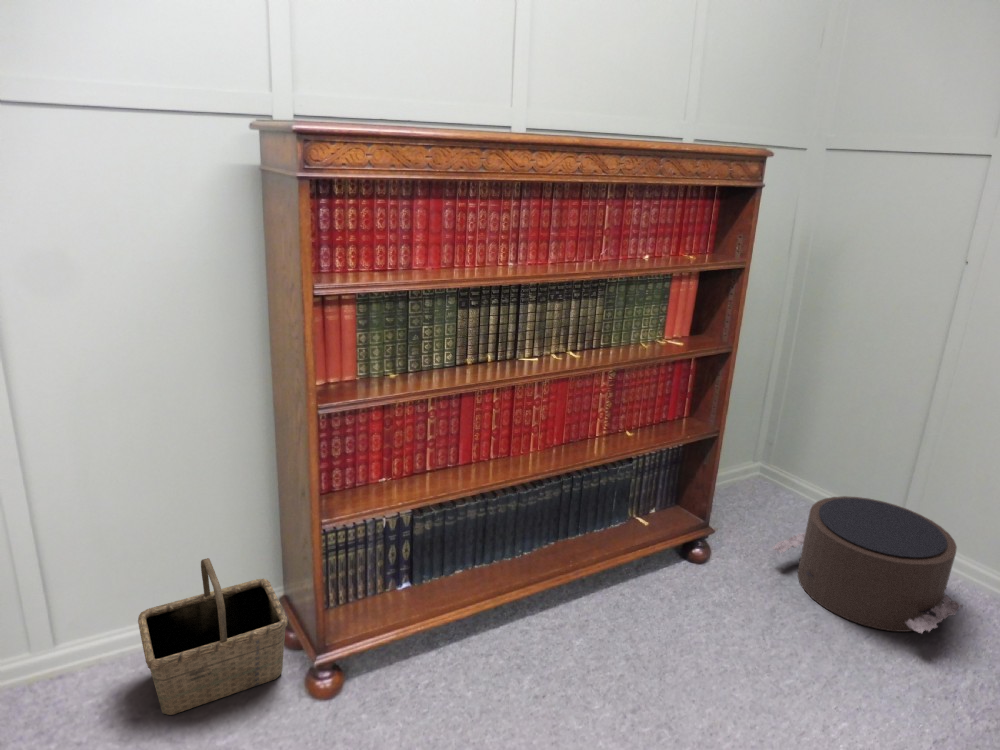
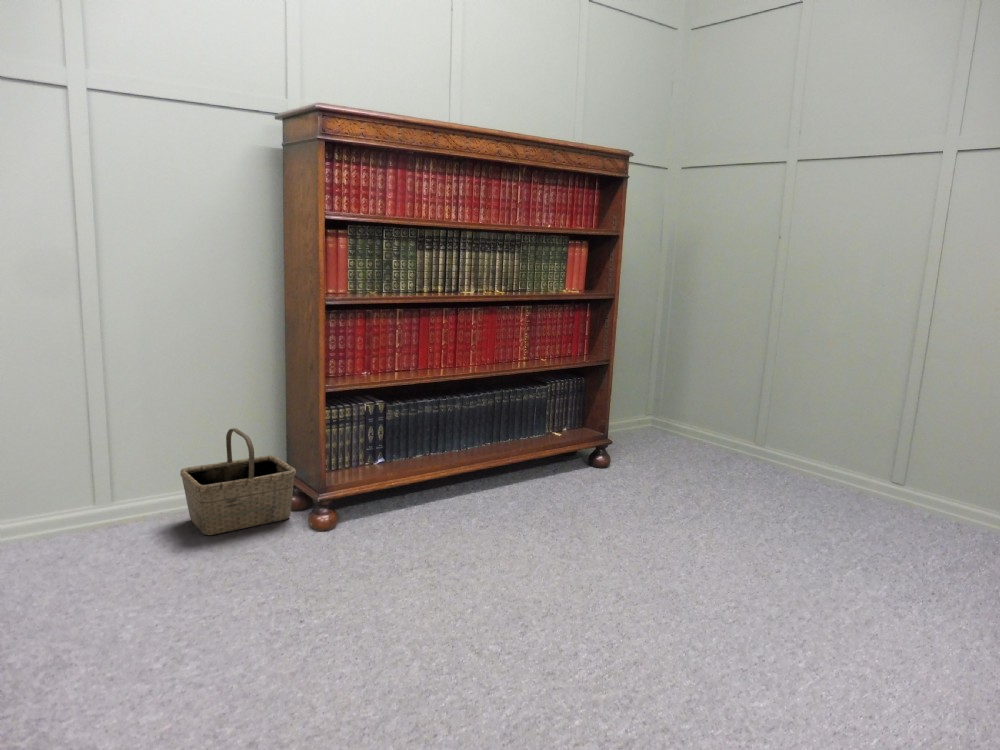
pouf: present [773,496,963,634] -> none [655,412,789,490]

